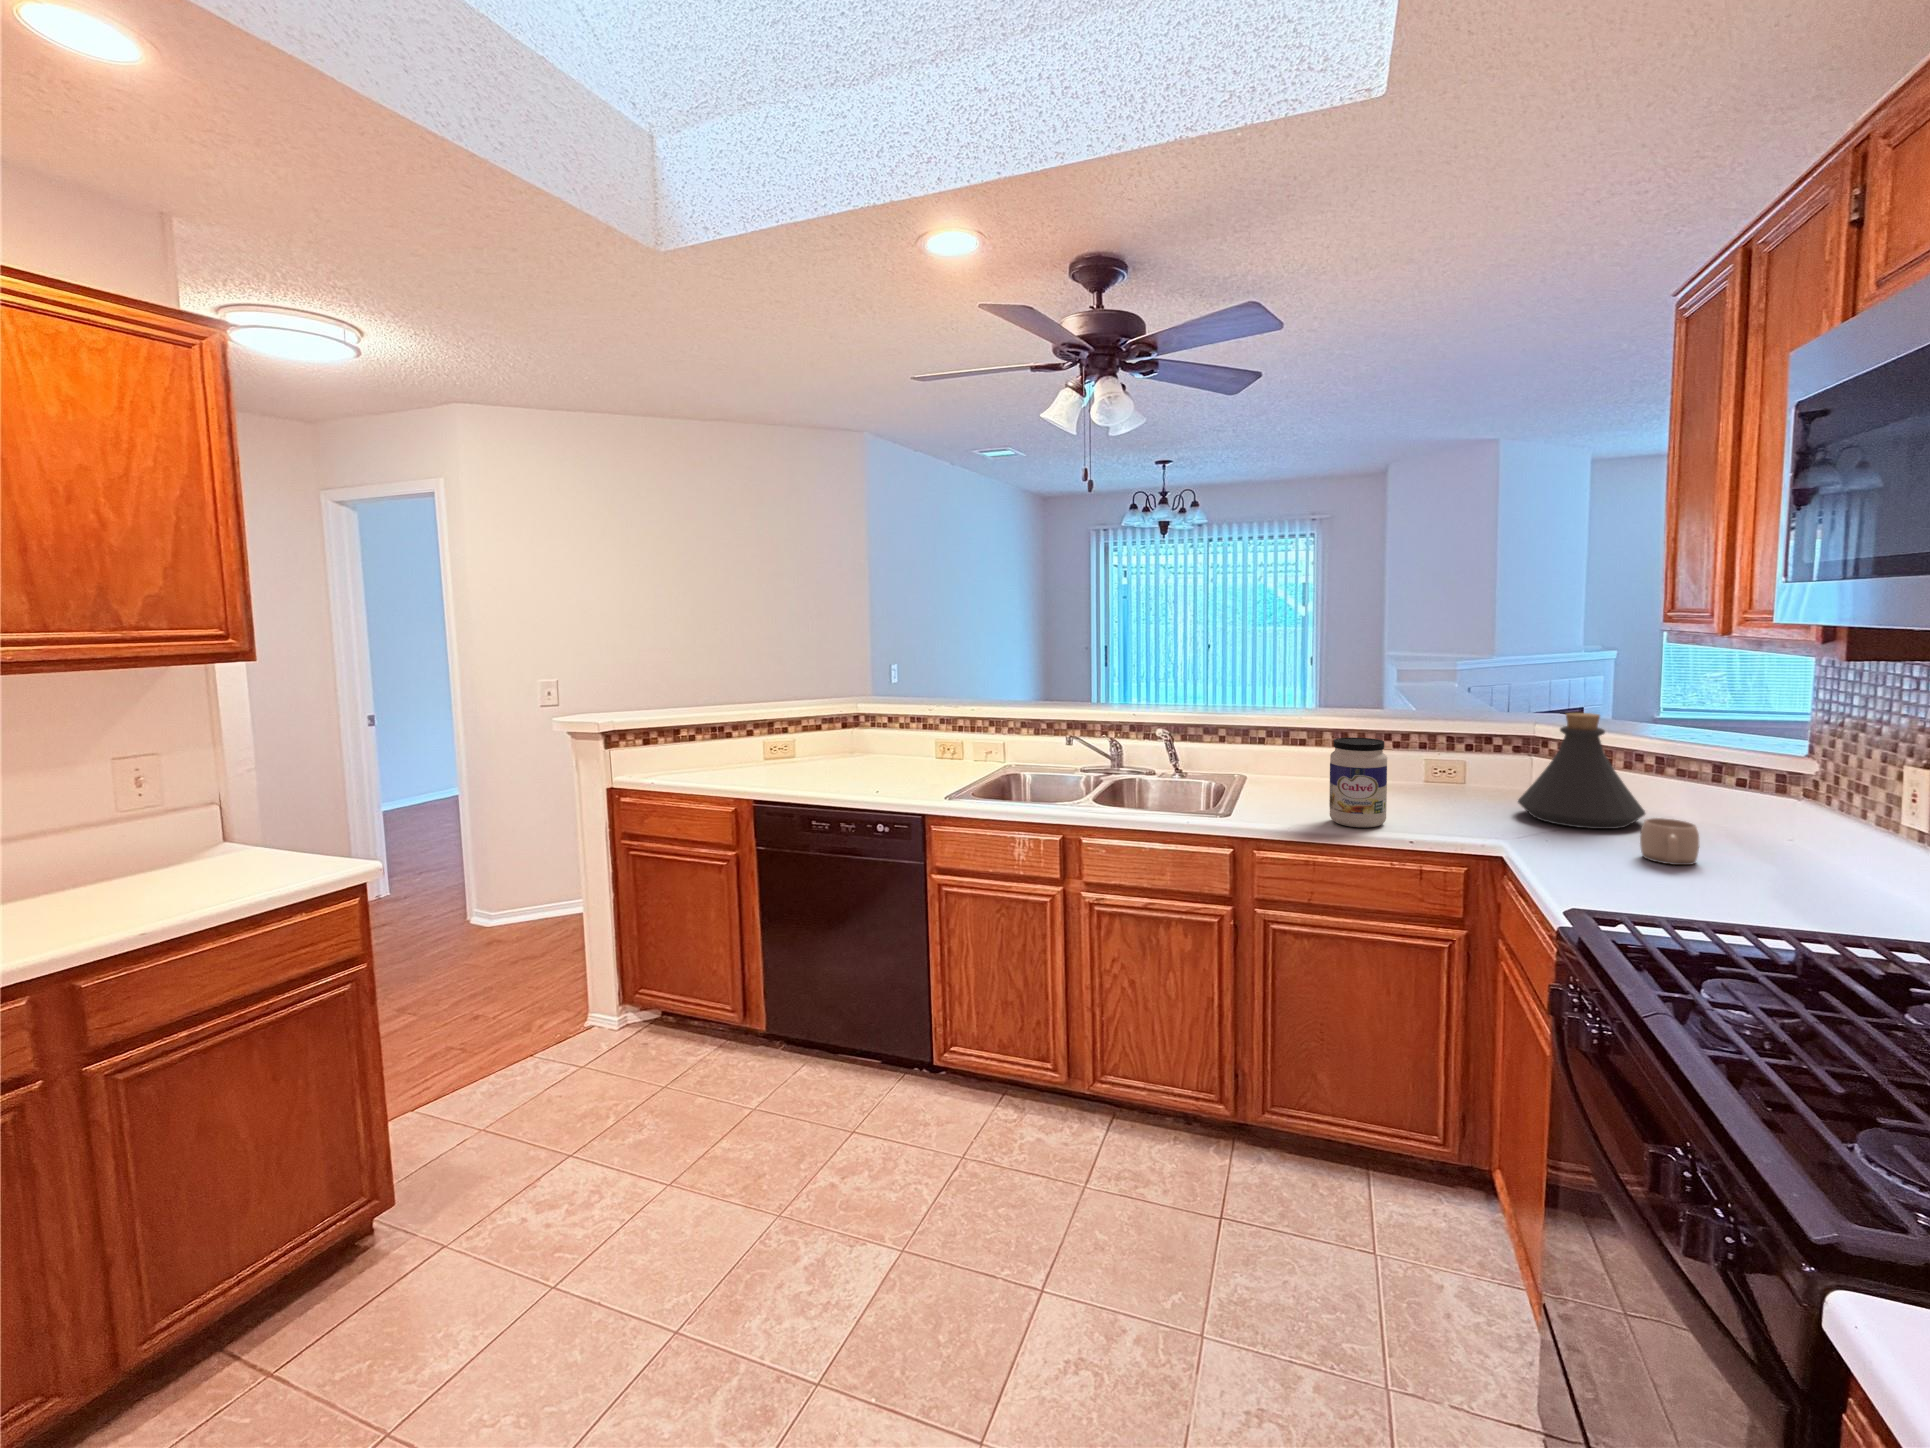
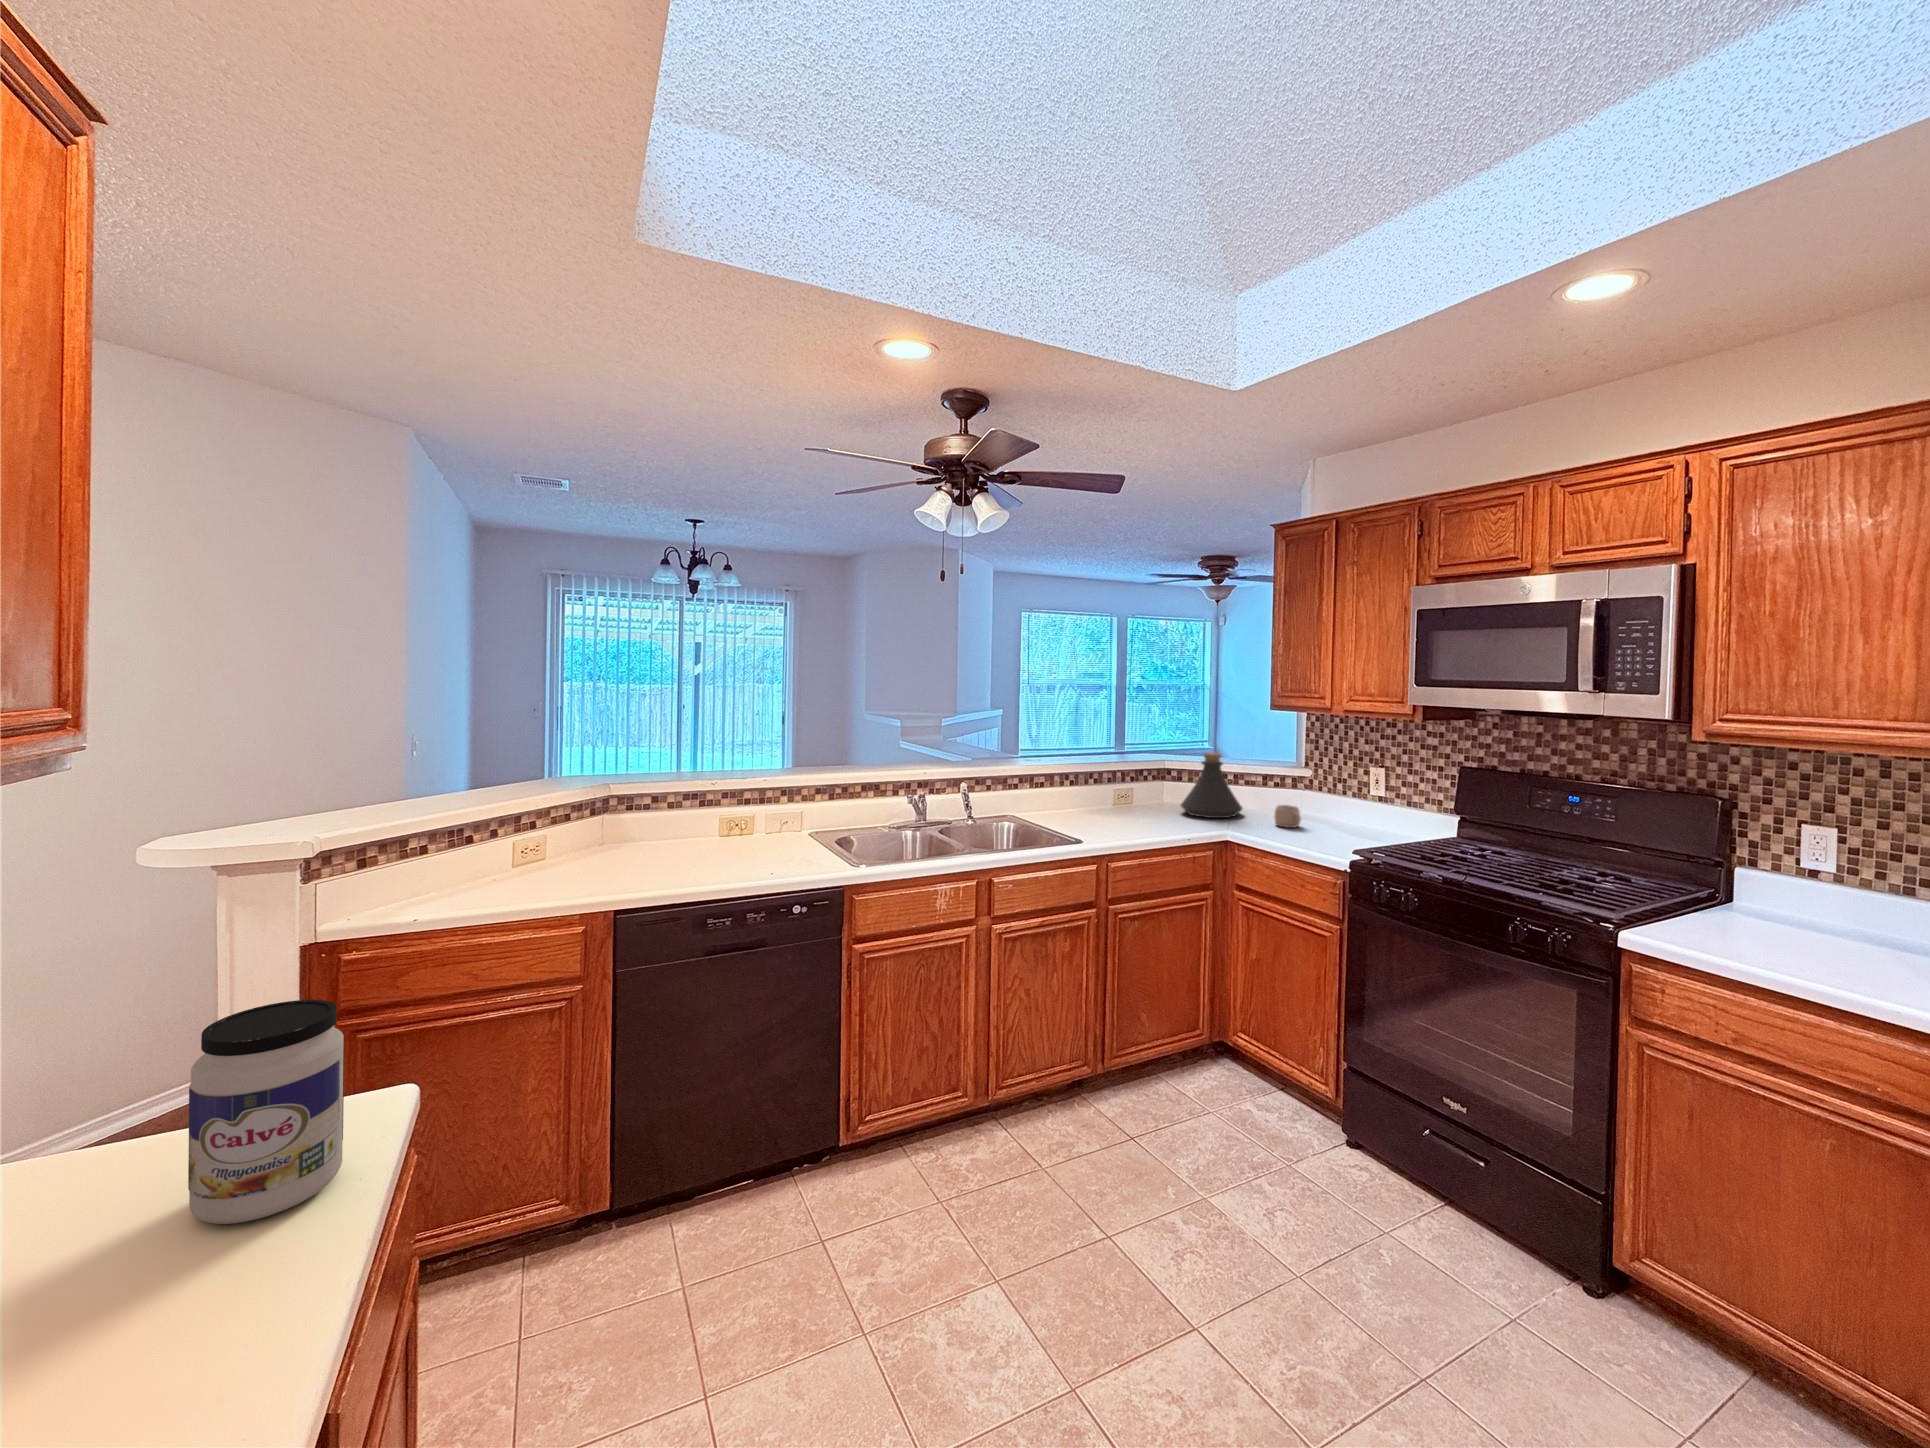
jar: present [1329,738,1387,827] -> present [188,1000,344,1224]

